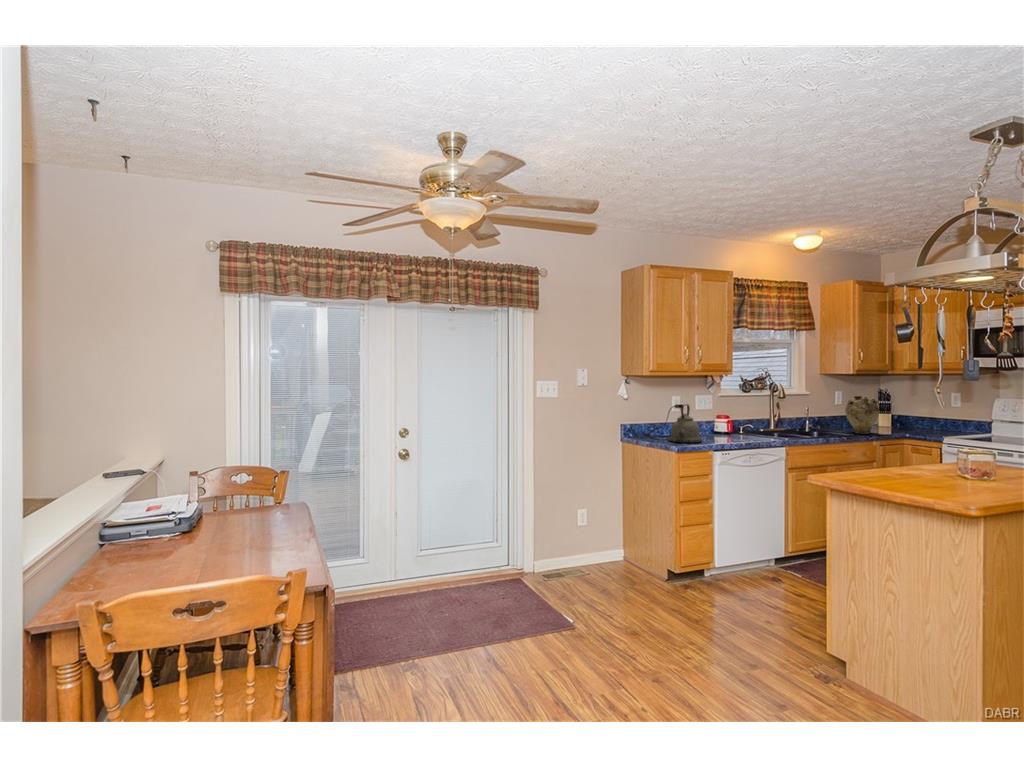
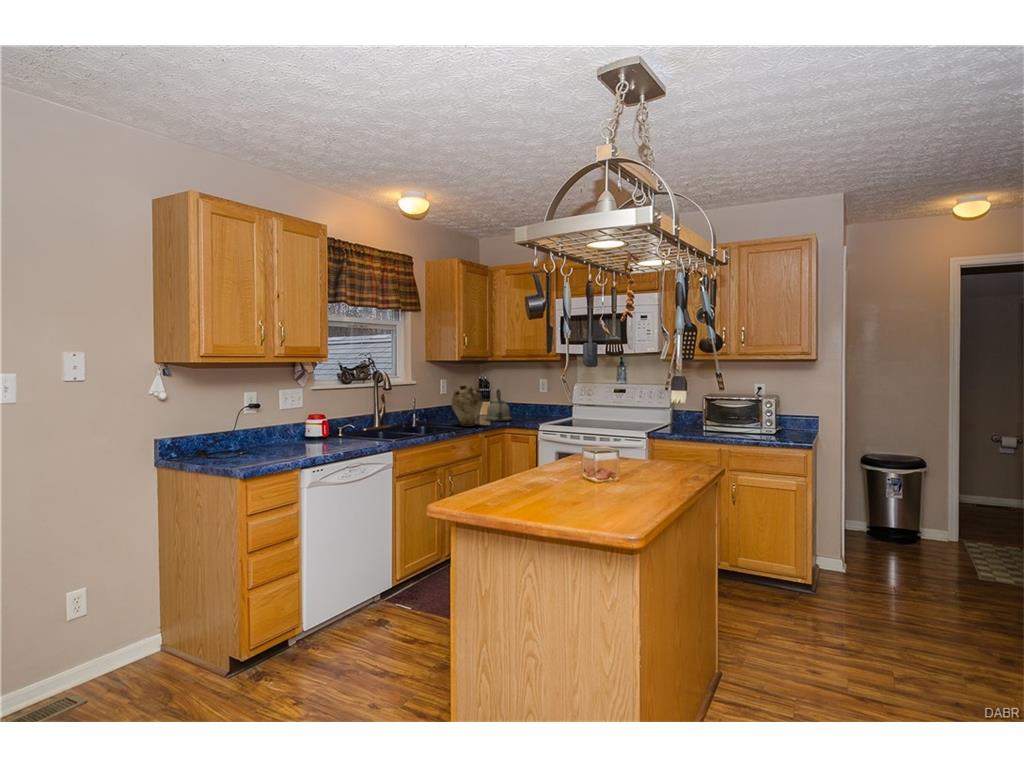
kettle: present [669,404,702,443] -> present [485,389,512,421]

